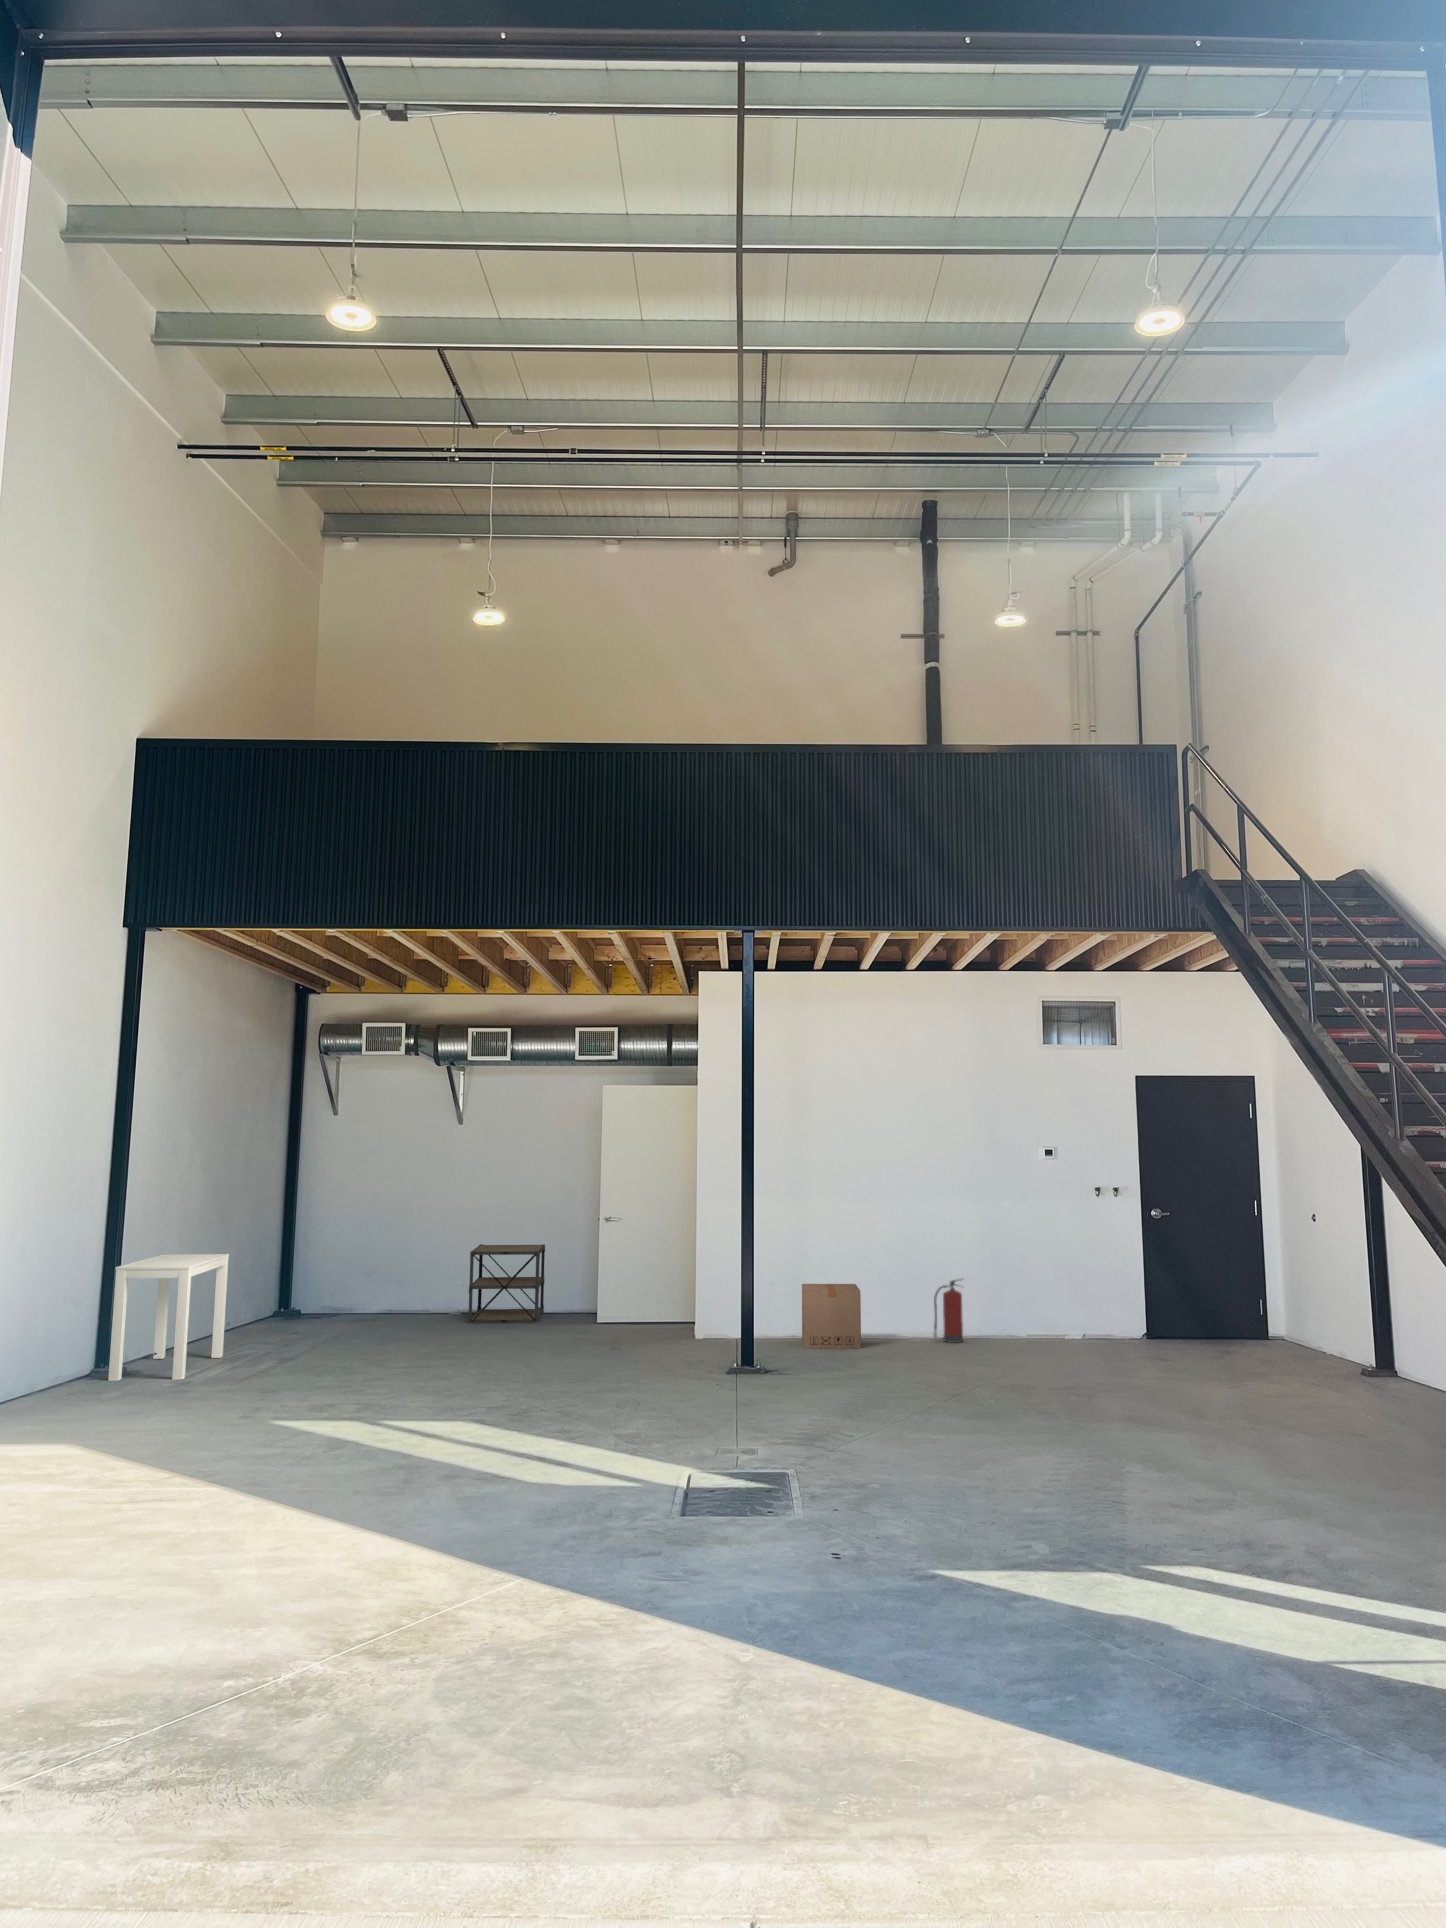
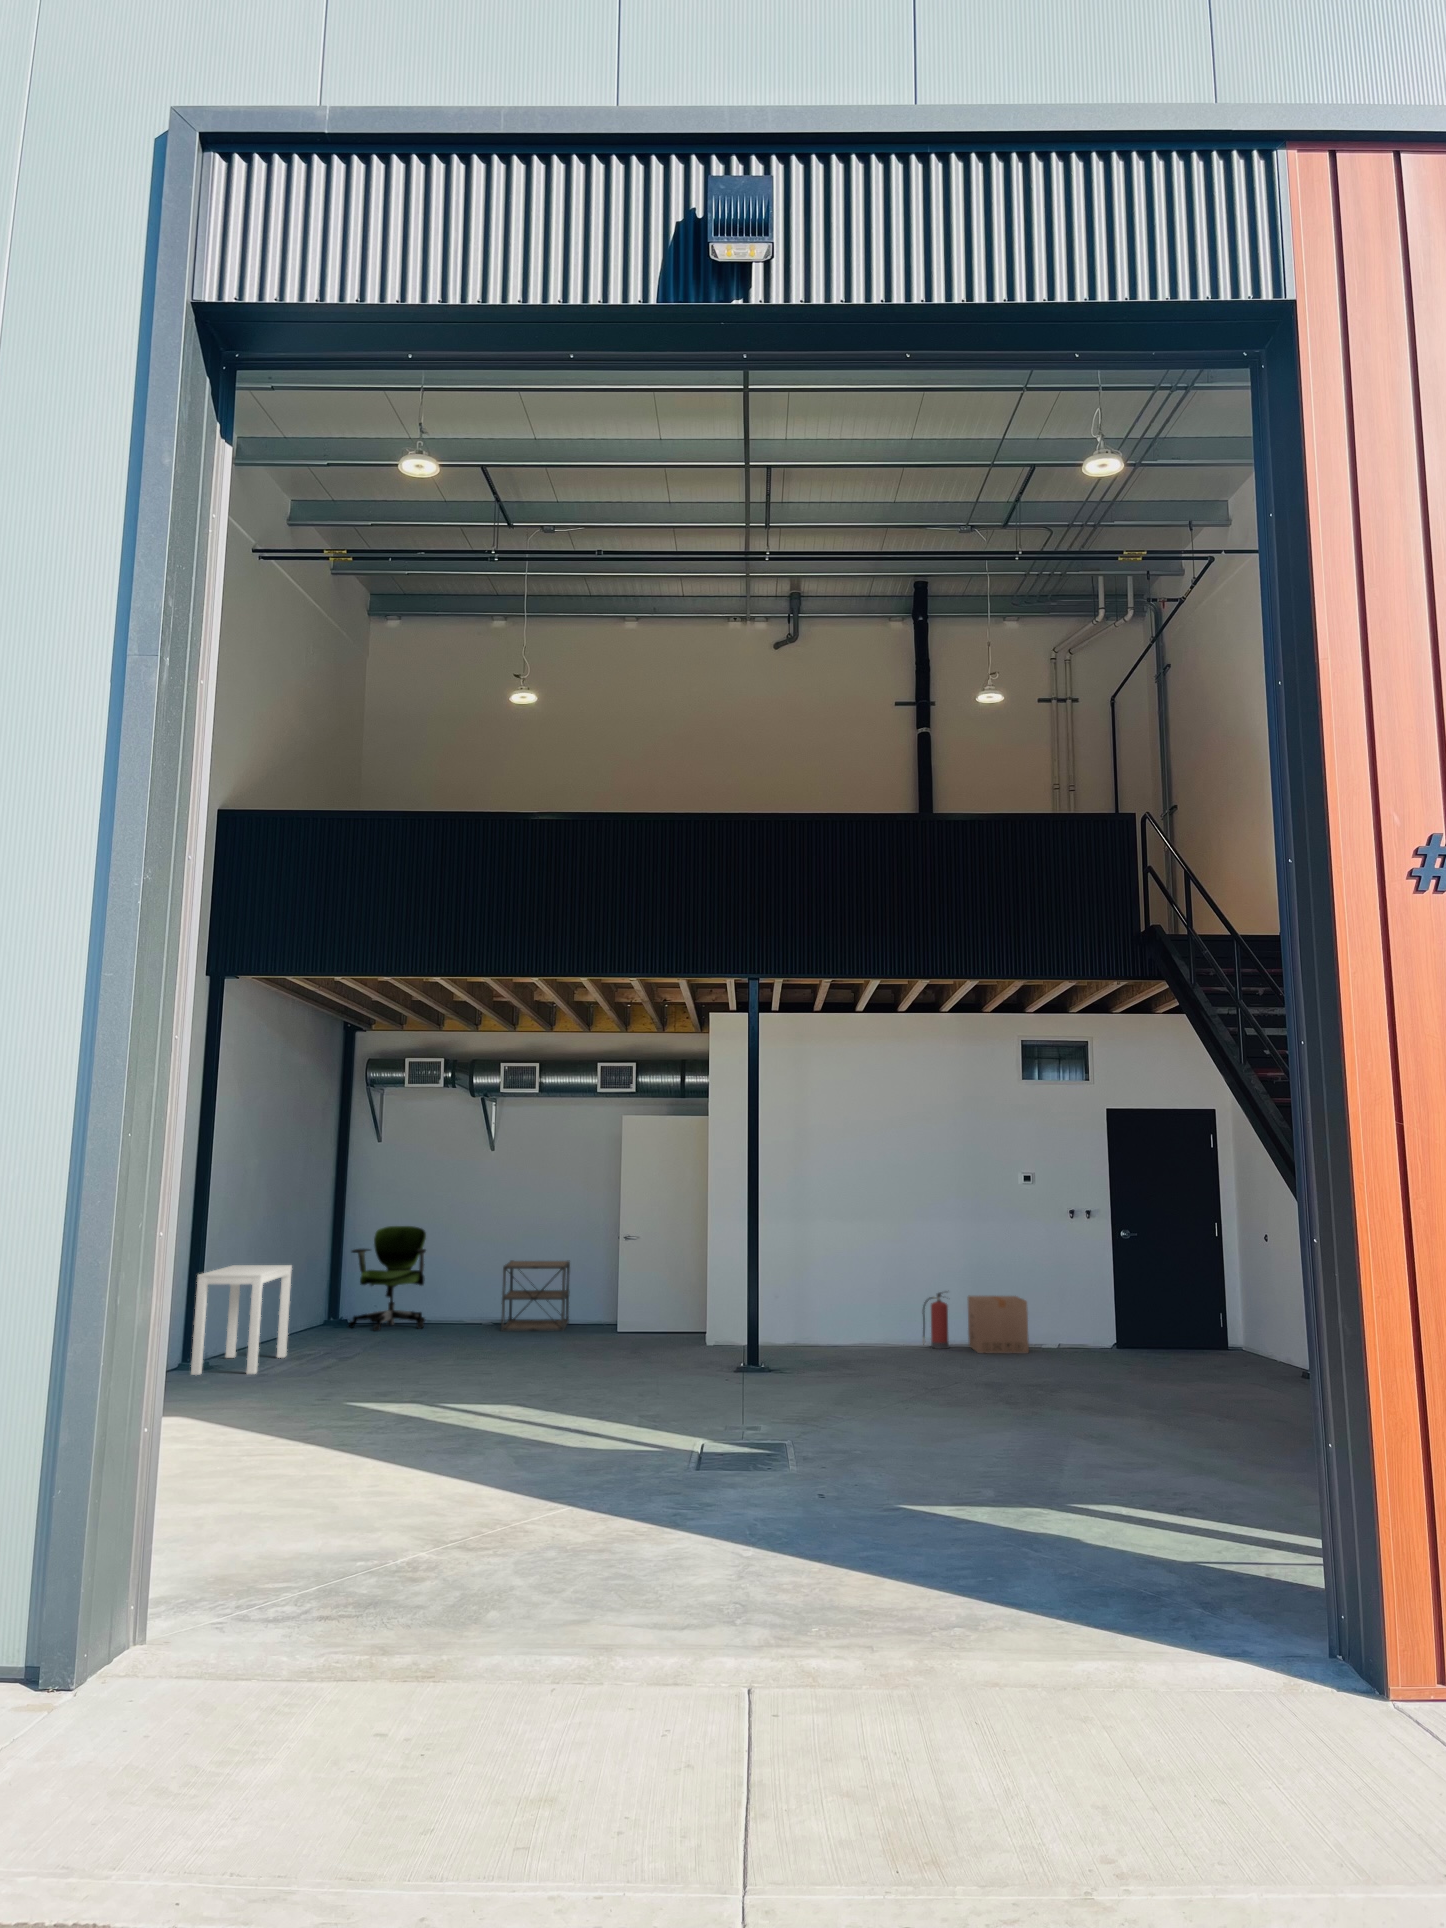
office chair: none [300,1207,386,1324] -> present [349,1226,426,1331]
cardboard box: present [802,1284,861,1348] -> present [968,1296,1029,1353]

